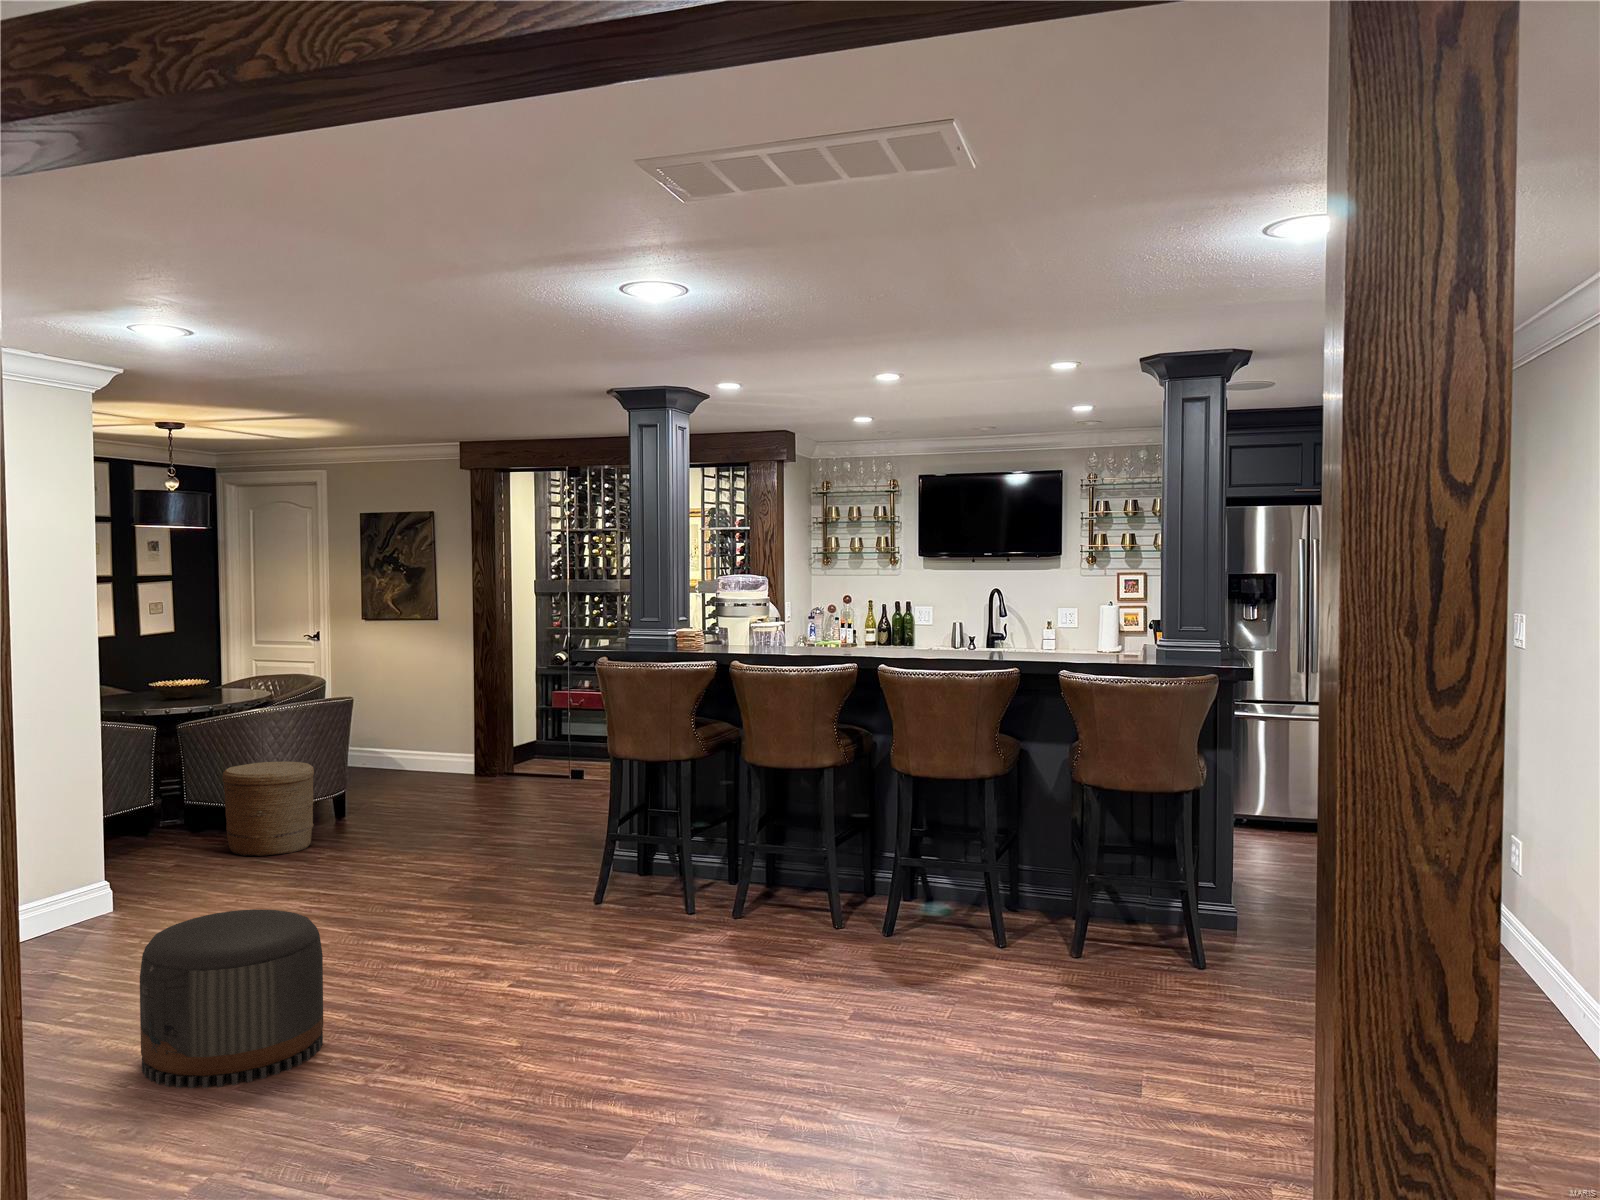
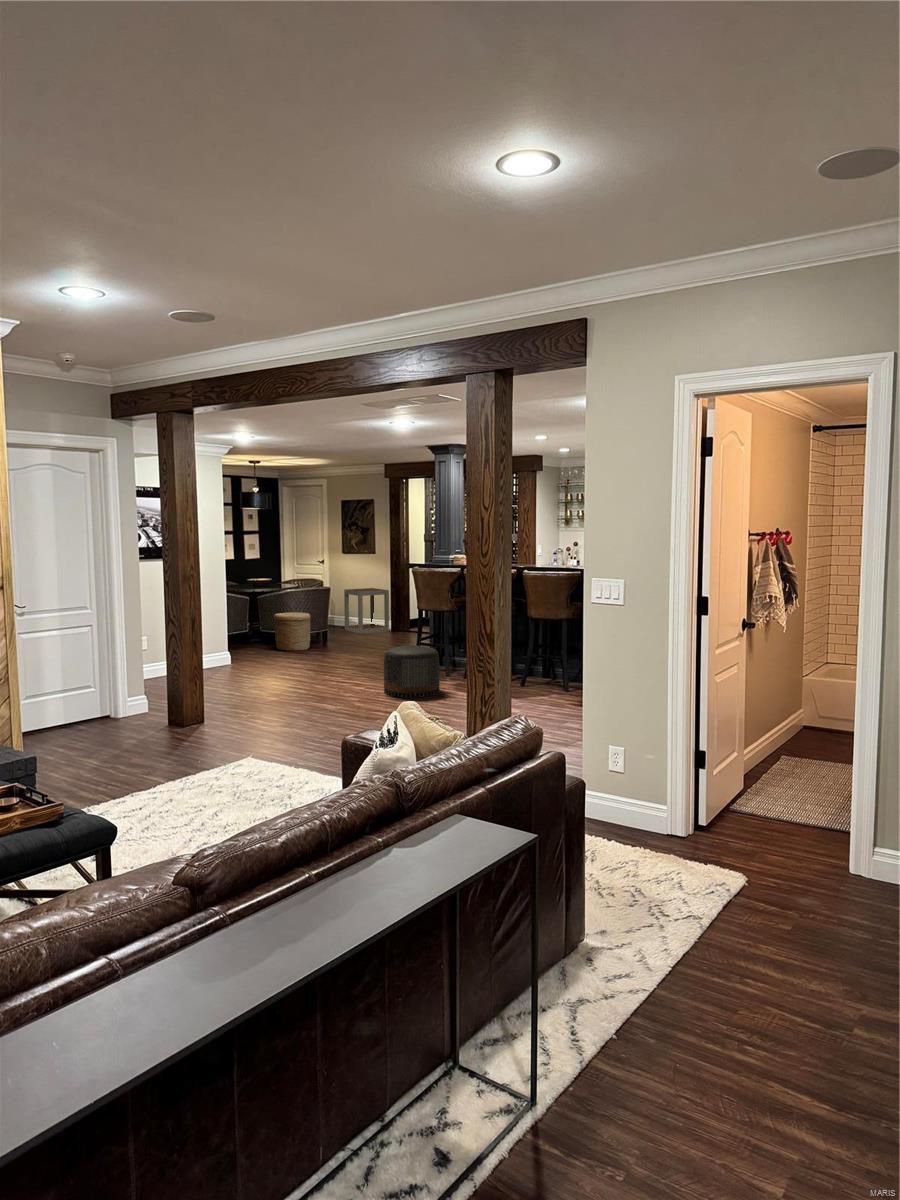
side table: none [373,692,473,792] -> present [344,588,389,633]
pouf: present [140,909,323,1088] -> present [384,645,440,697]

